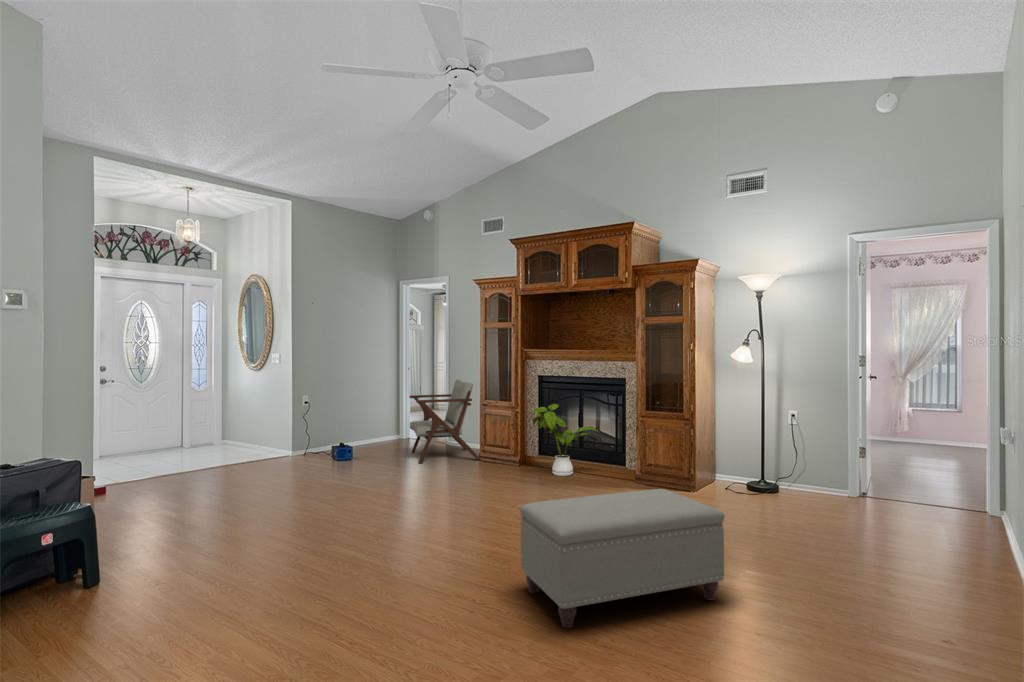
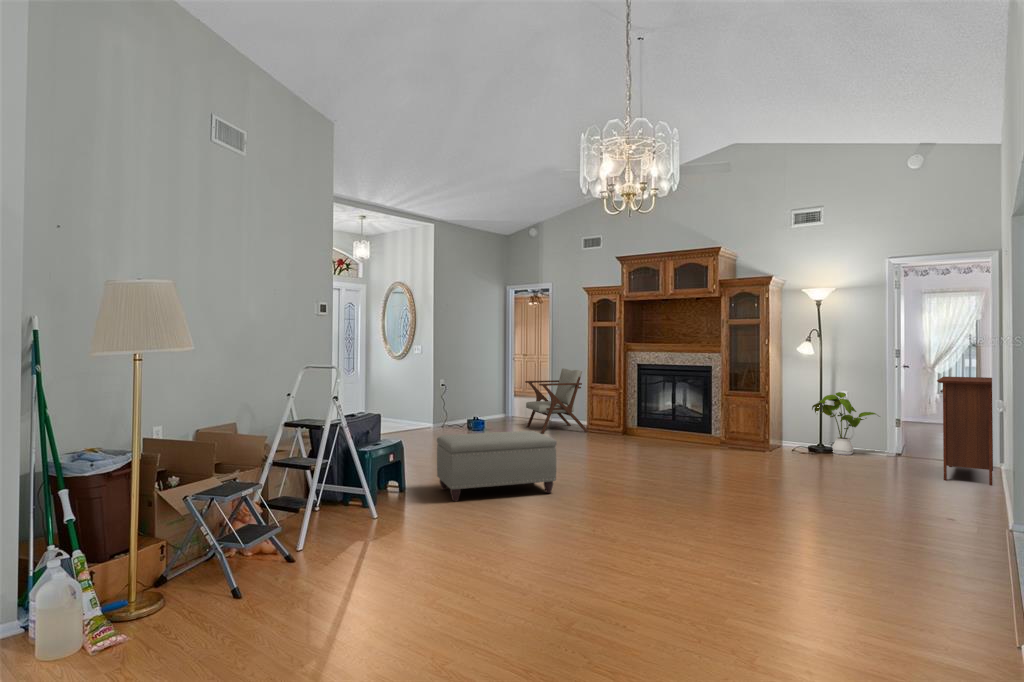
console table: none [922,394,1008,564] -> present [937,377,993,486]
house plant: present [532,404,598,476] -> present [812,392,876,455]
ottoman: present [520,489,725,628] -> present [437,431,557,501]

